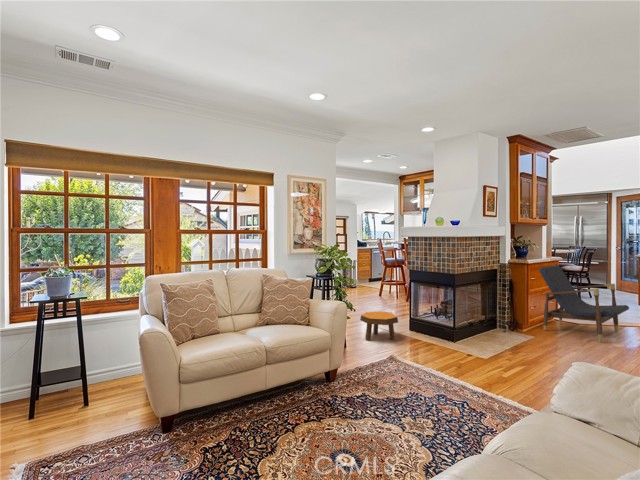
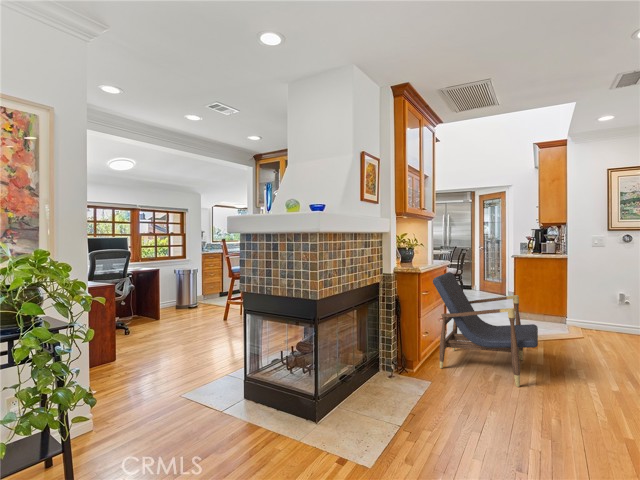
footstool: present [360,311,398,341] -> none [131,375,210,454]

